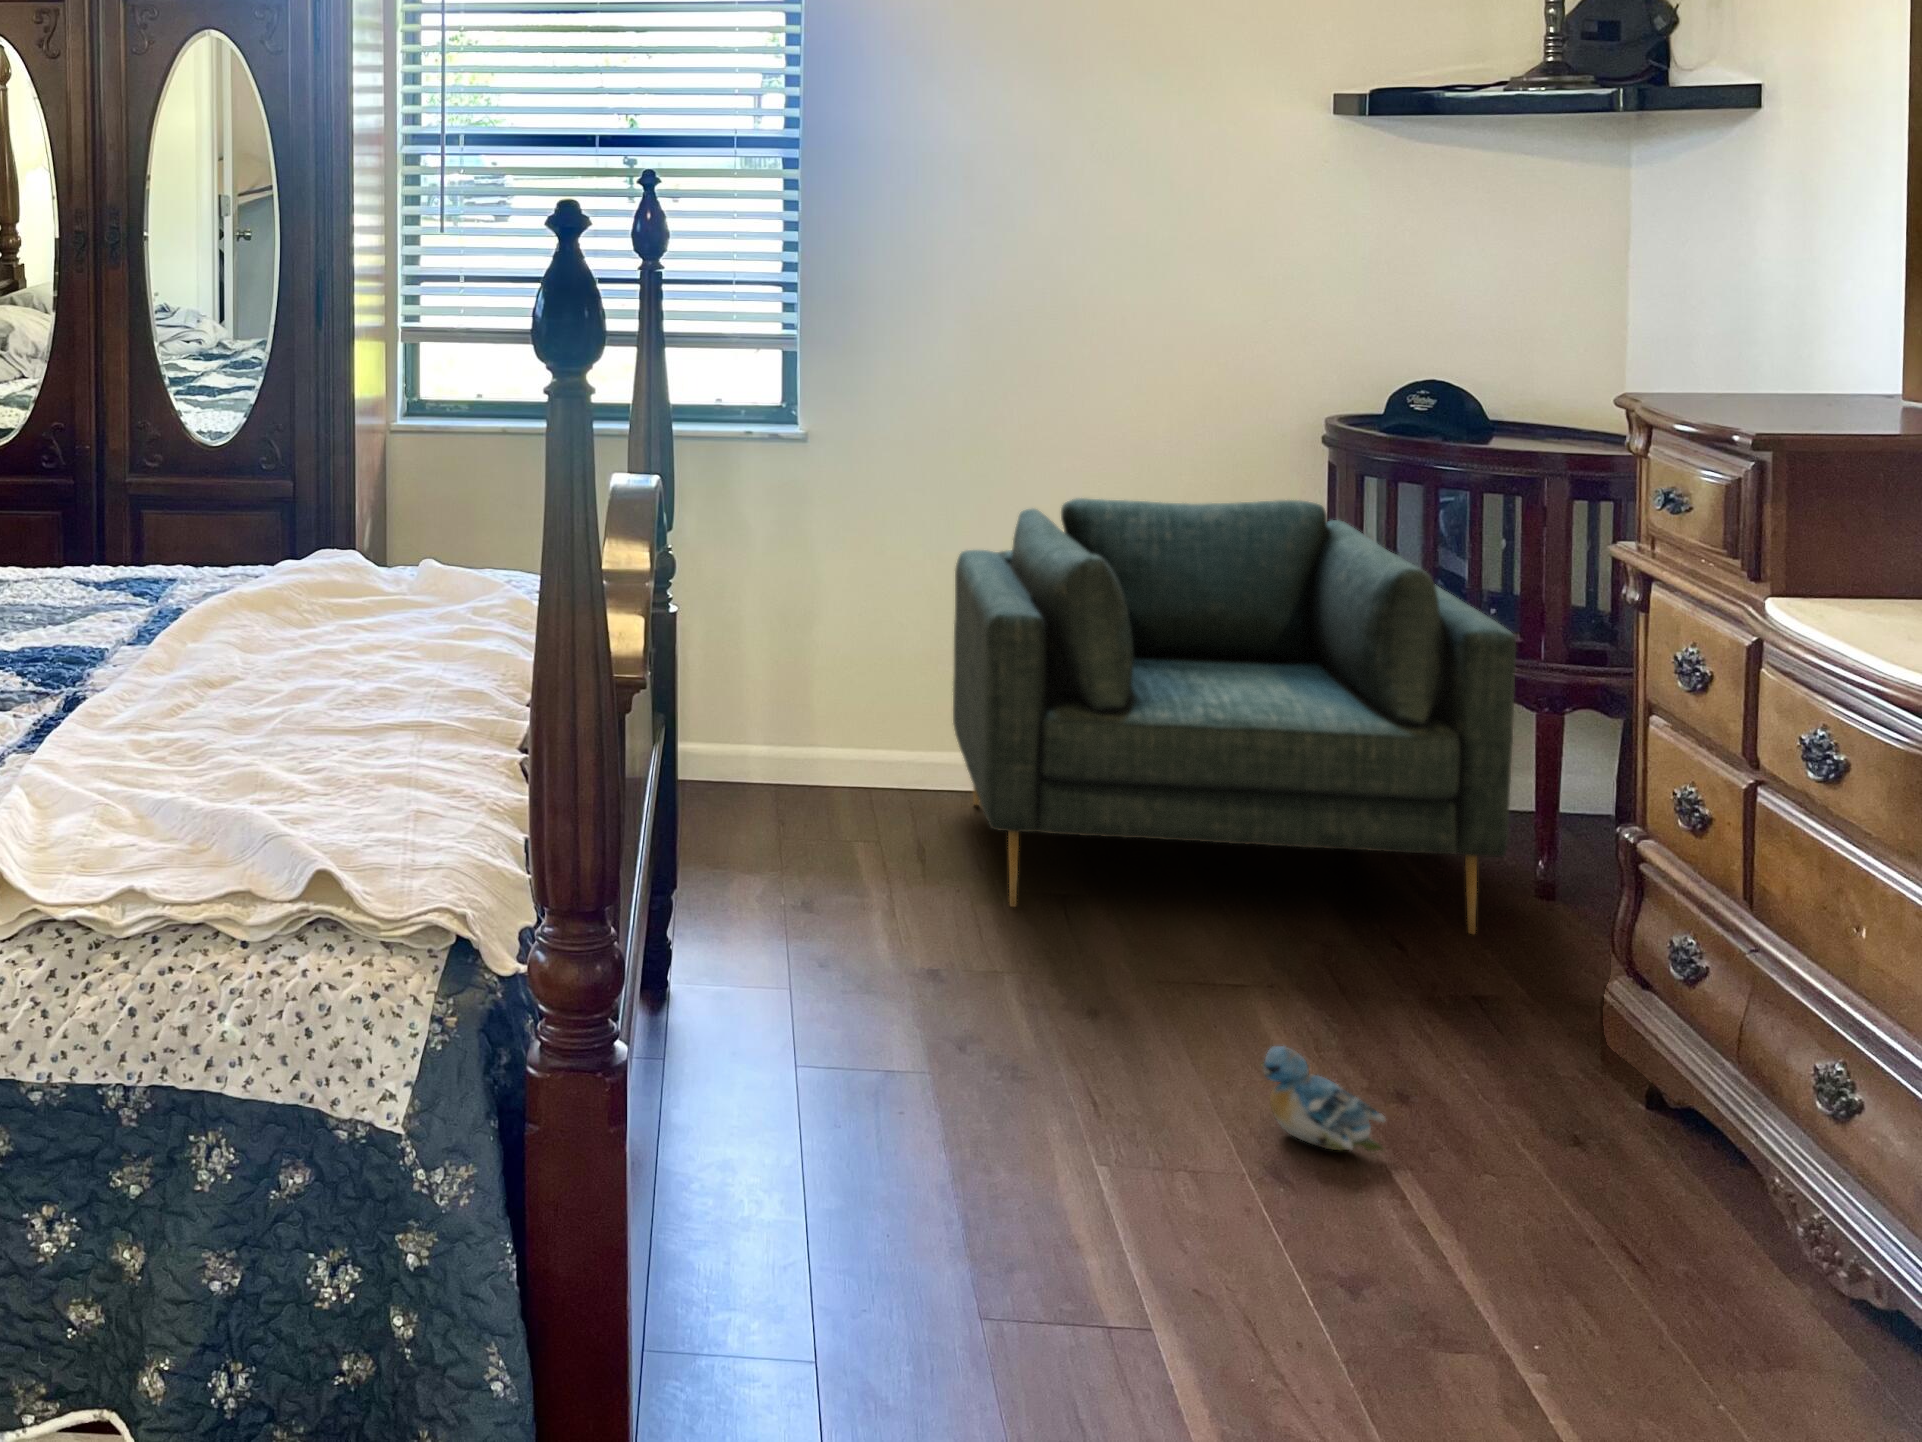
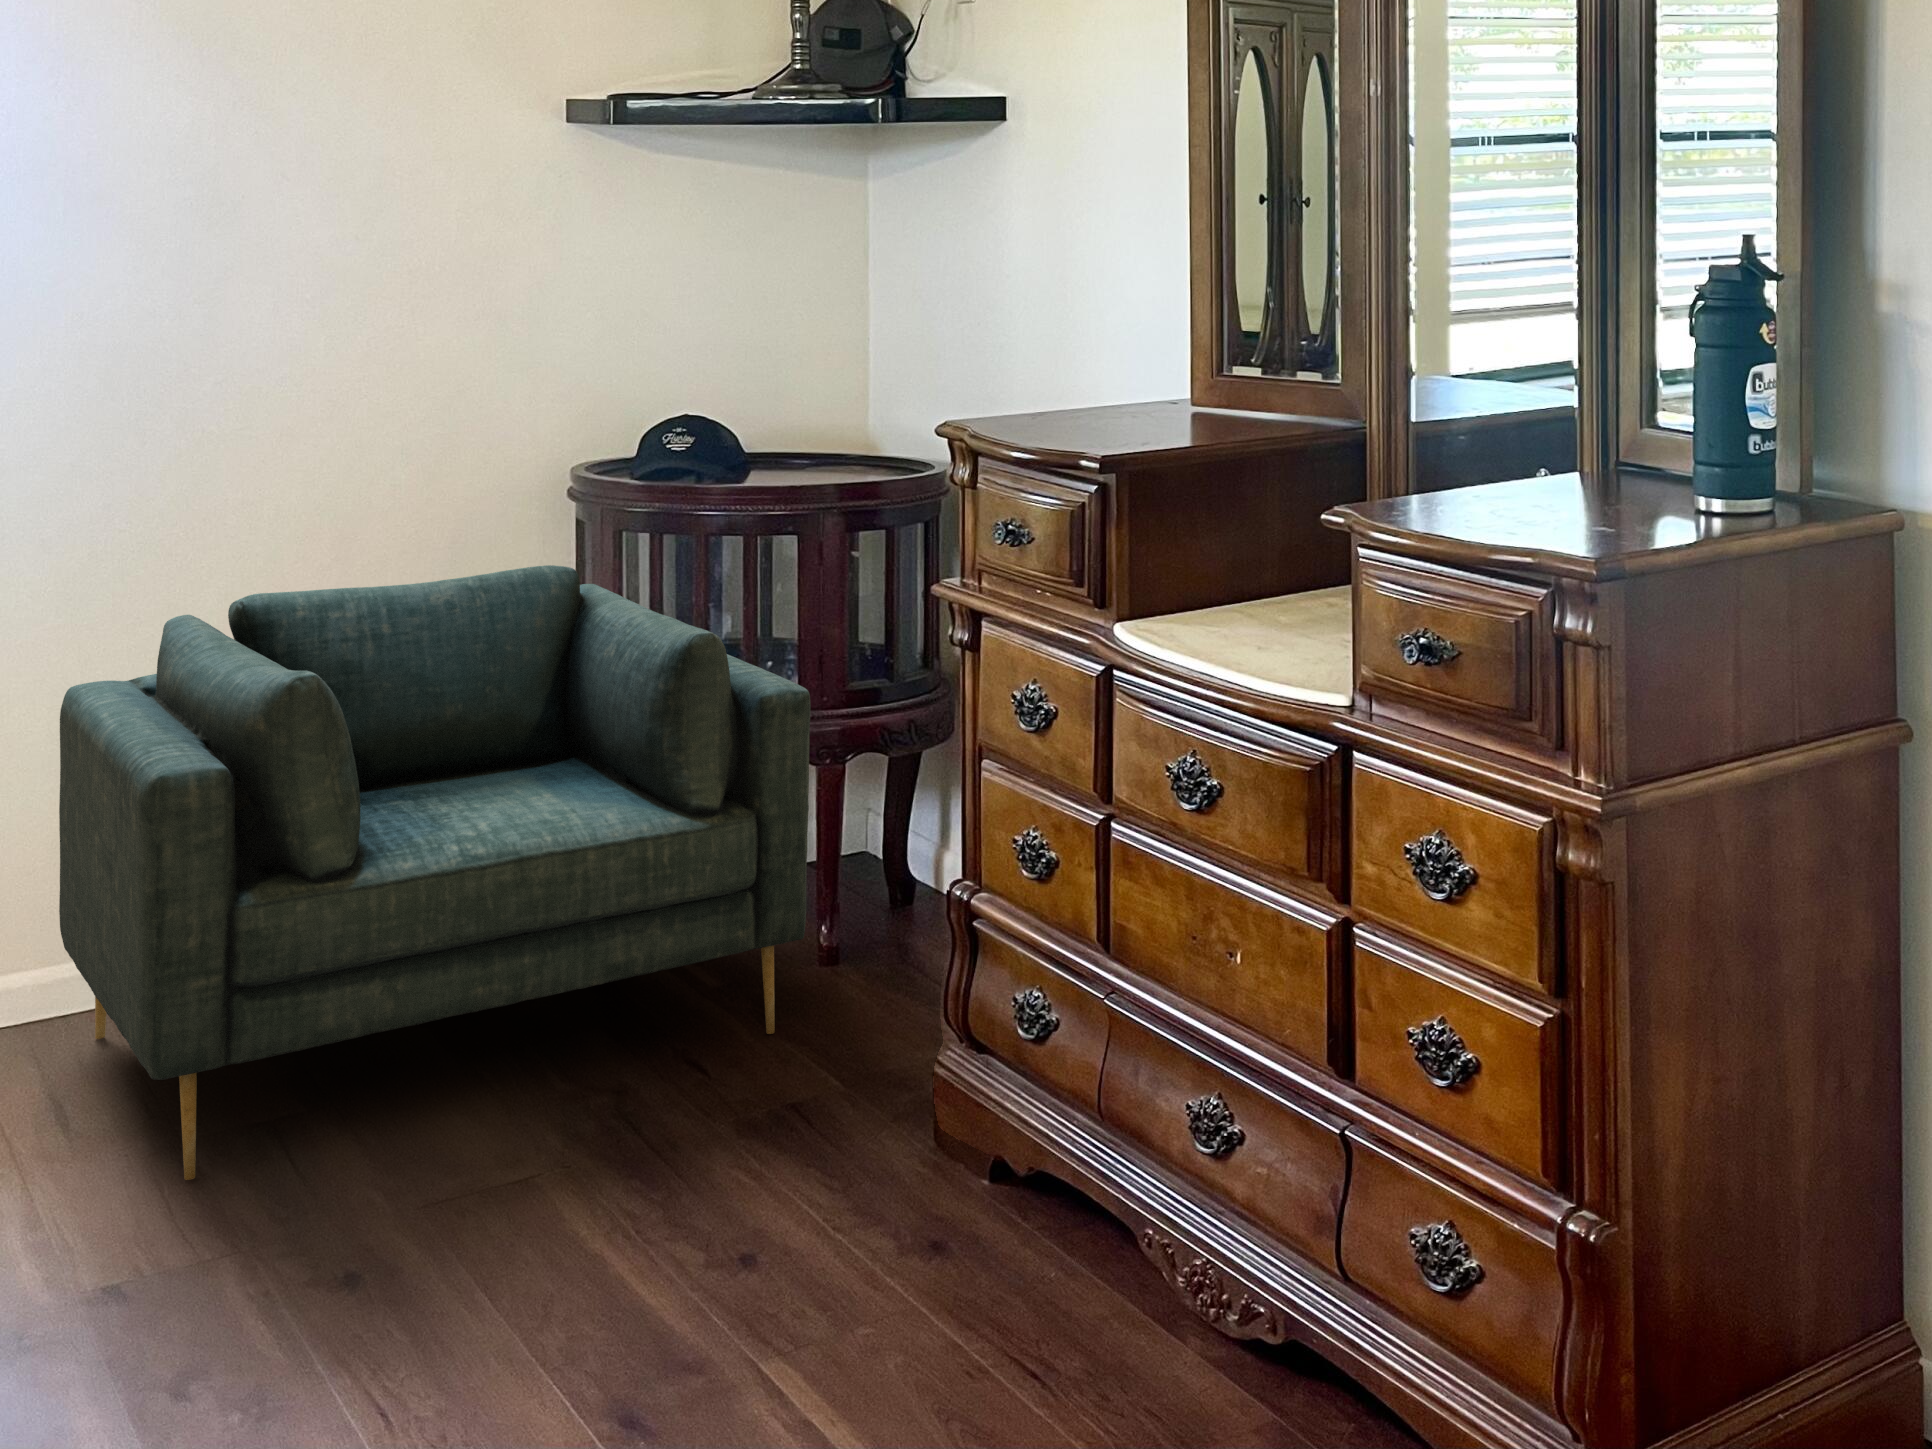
plush toy: present [1262,1046,1385,1151] -> none [604,1268,763,1380]

